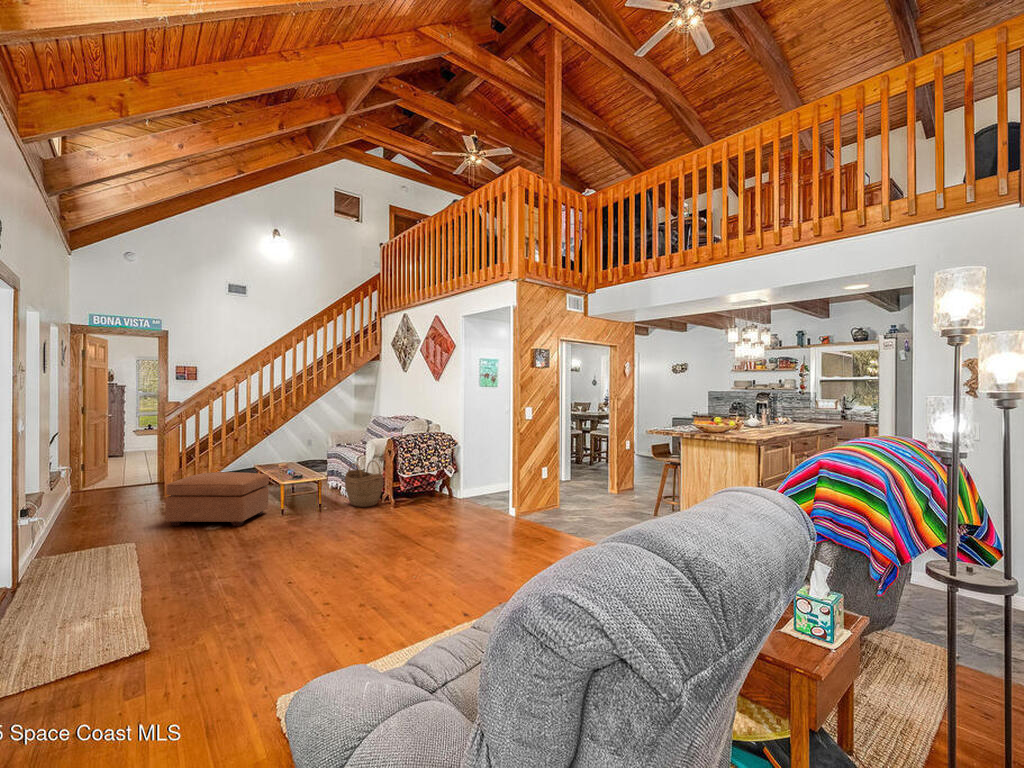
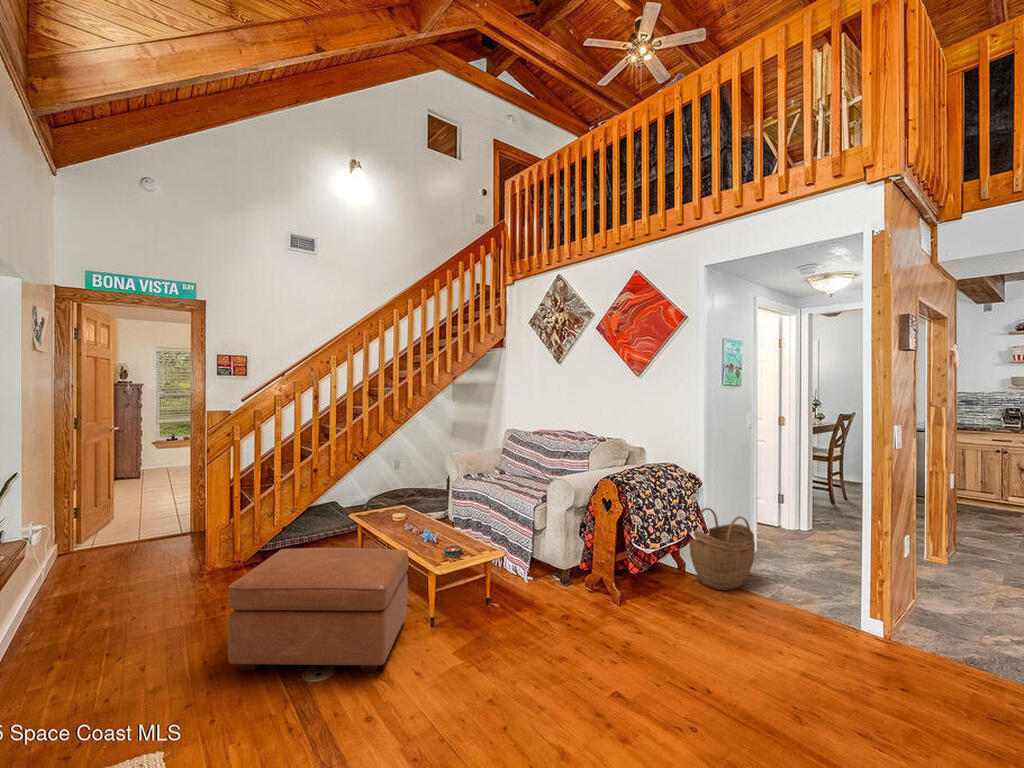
woven basket: present [345,461,383,507] -> present [690,508,755,590]

